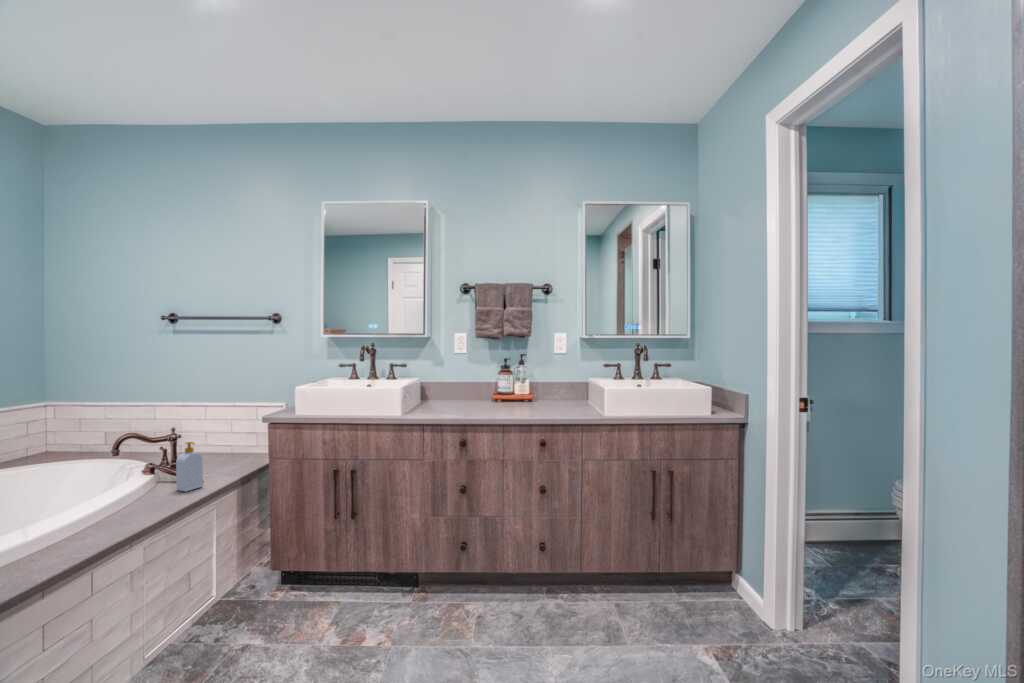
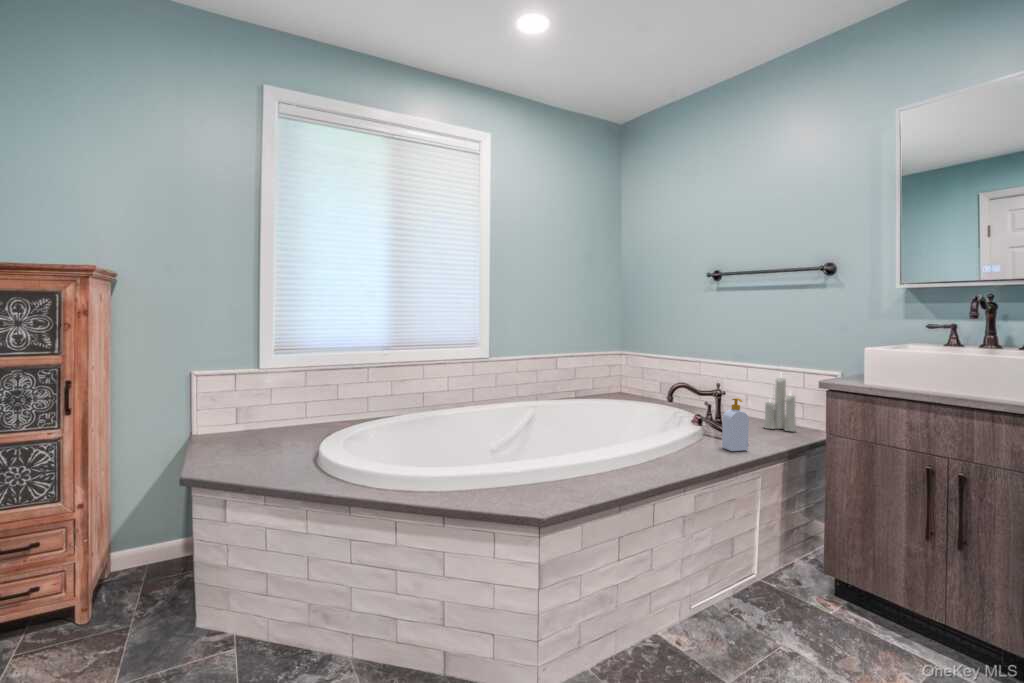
candle: none [221,405,250,460] -> present [764,377,796,432]

